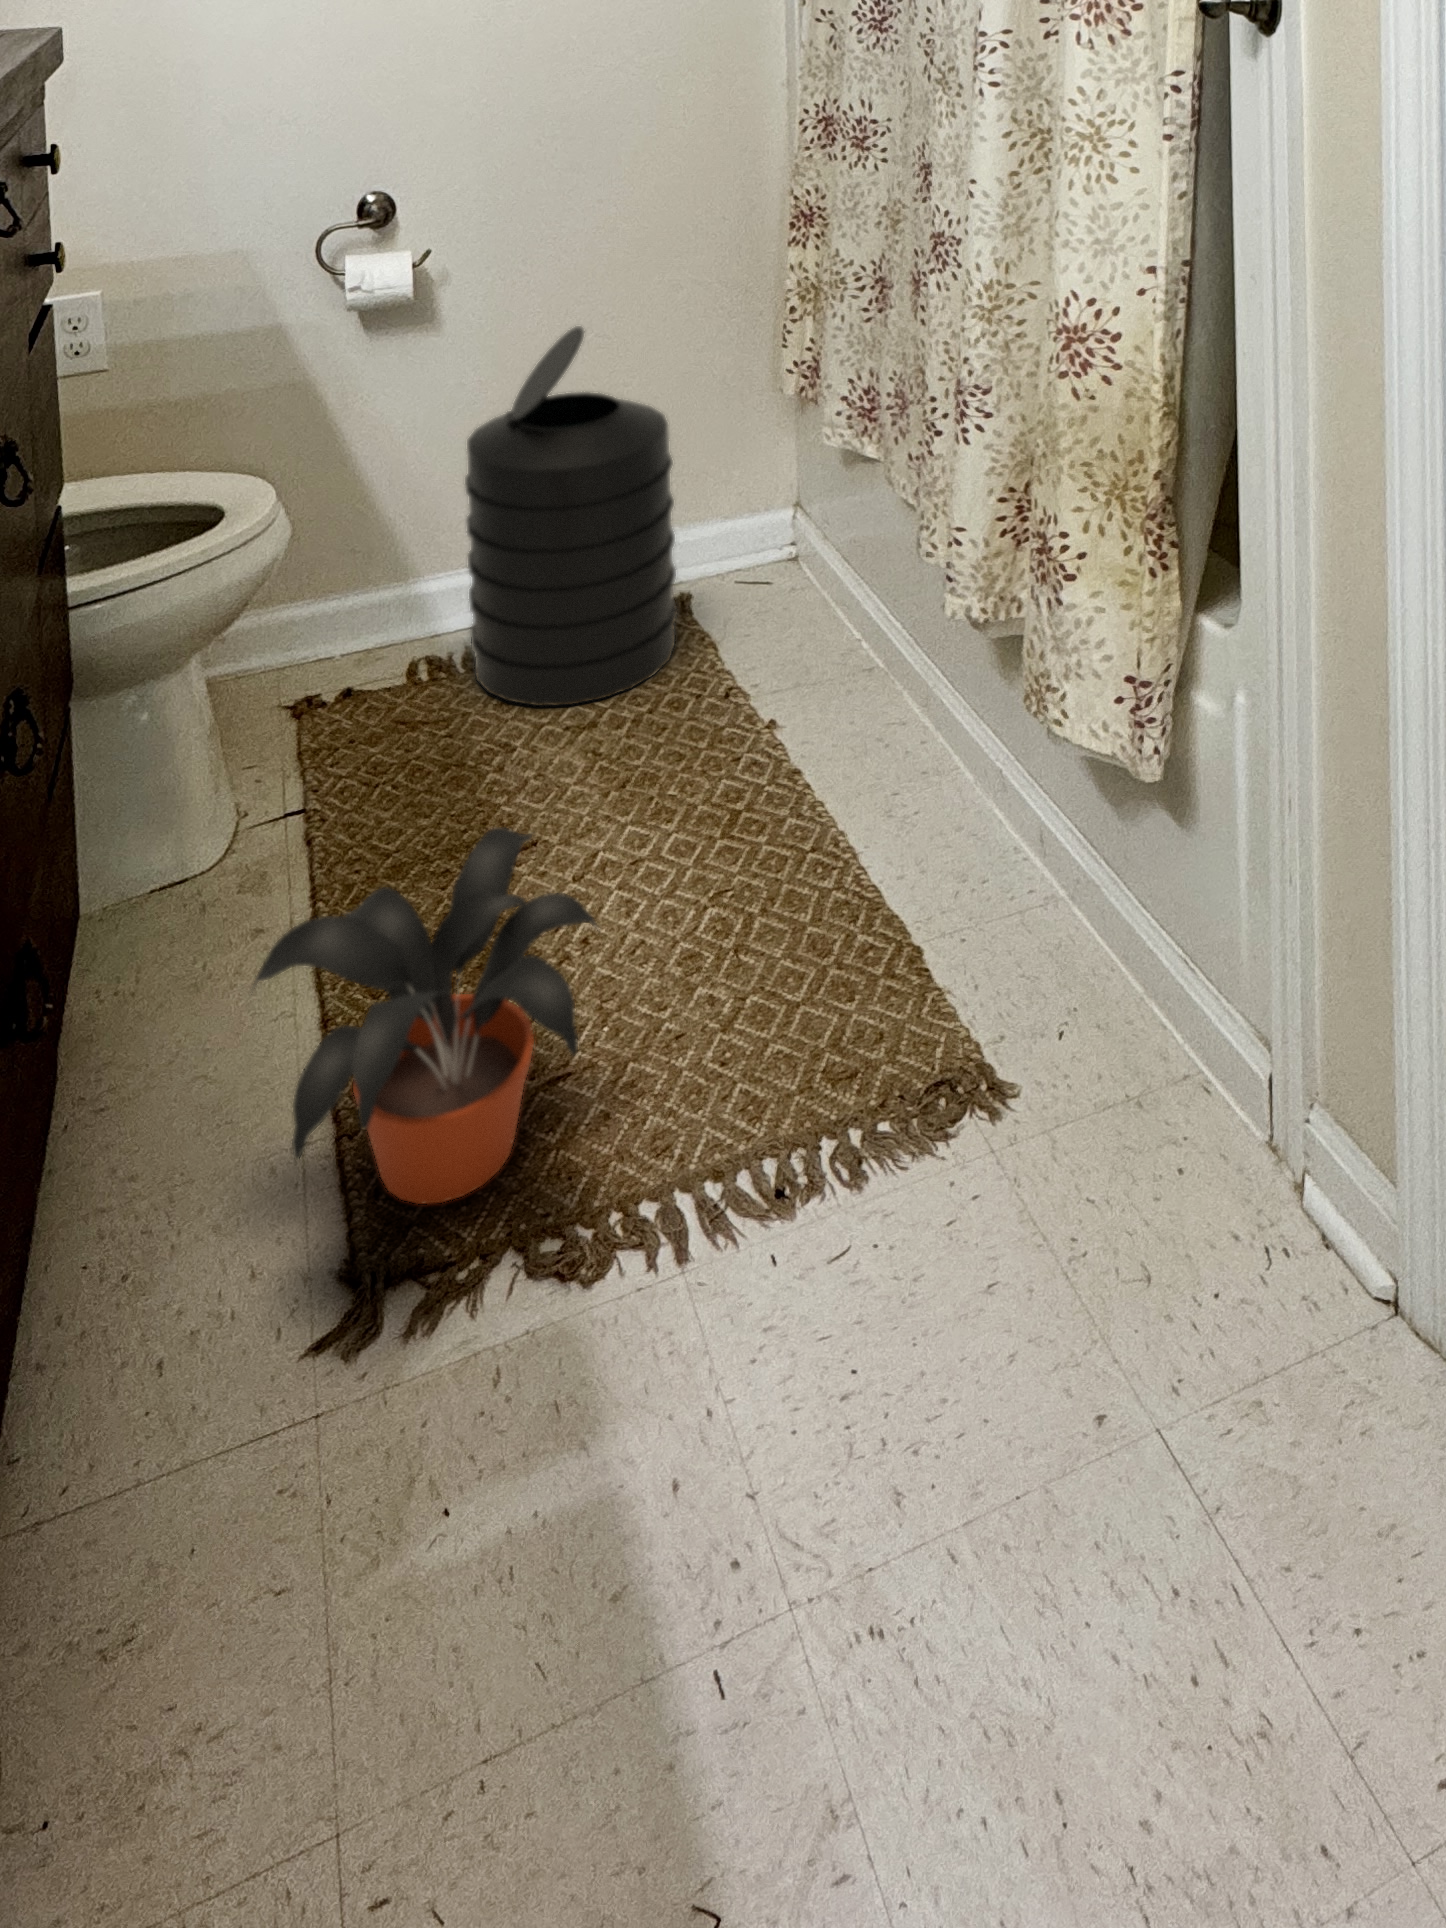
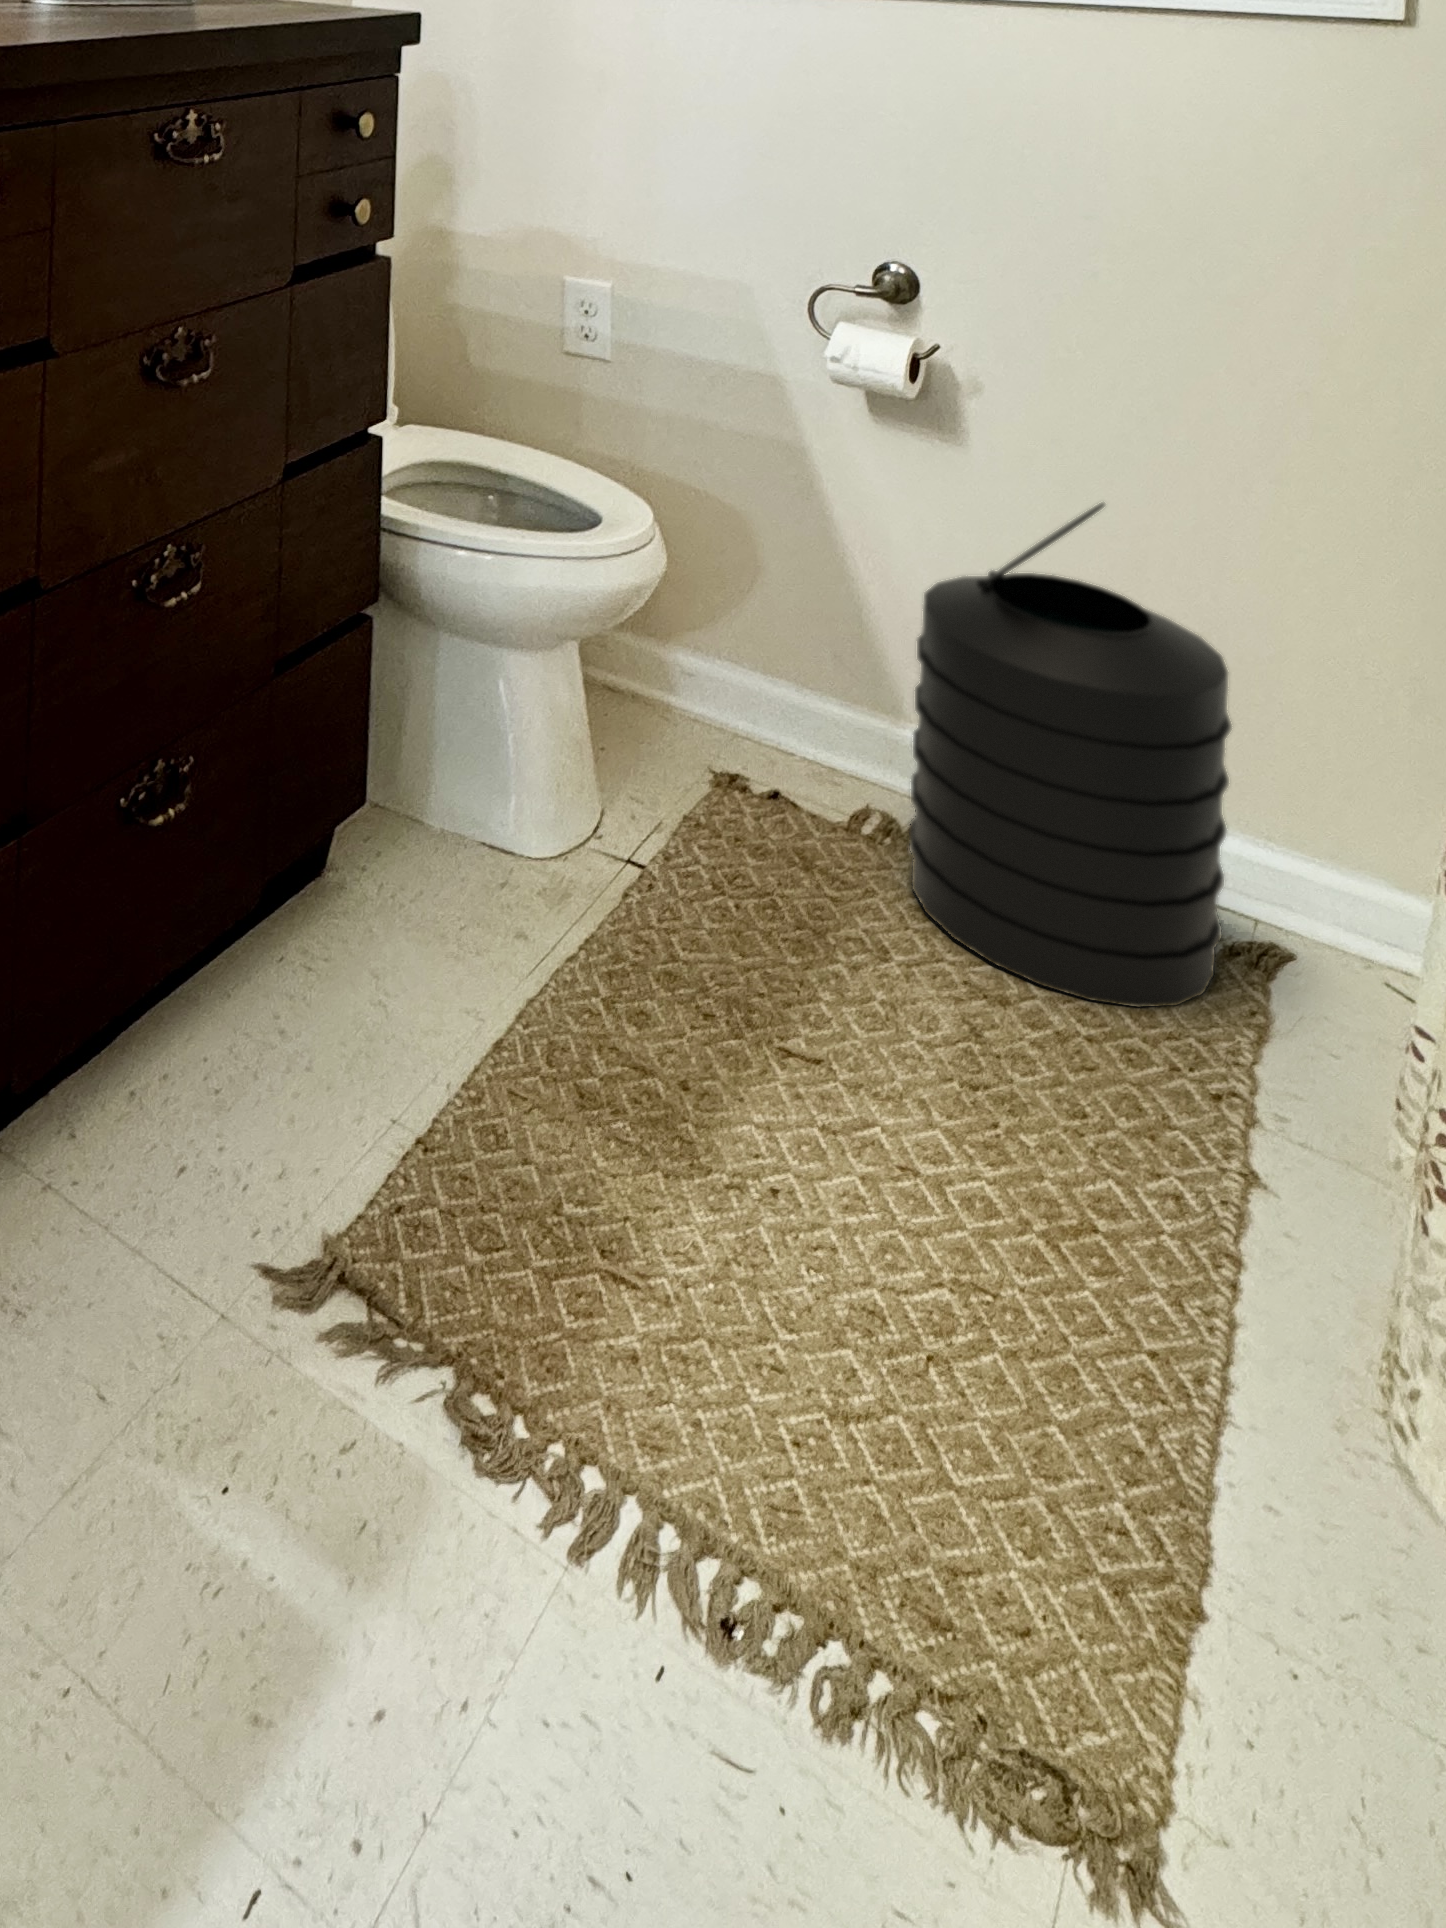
potted plant: present [254,827,597,1204] -> none [300,906,675,1302]

